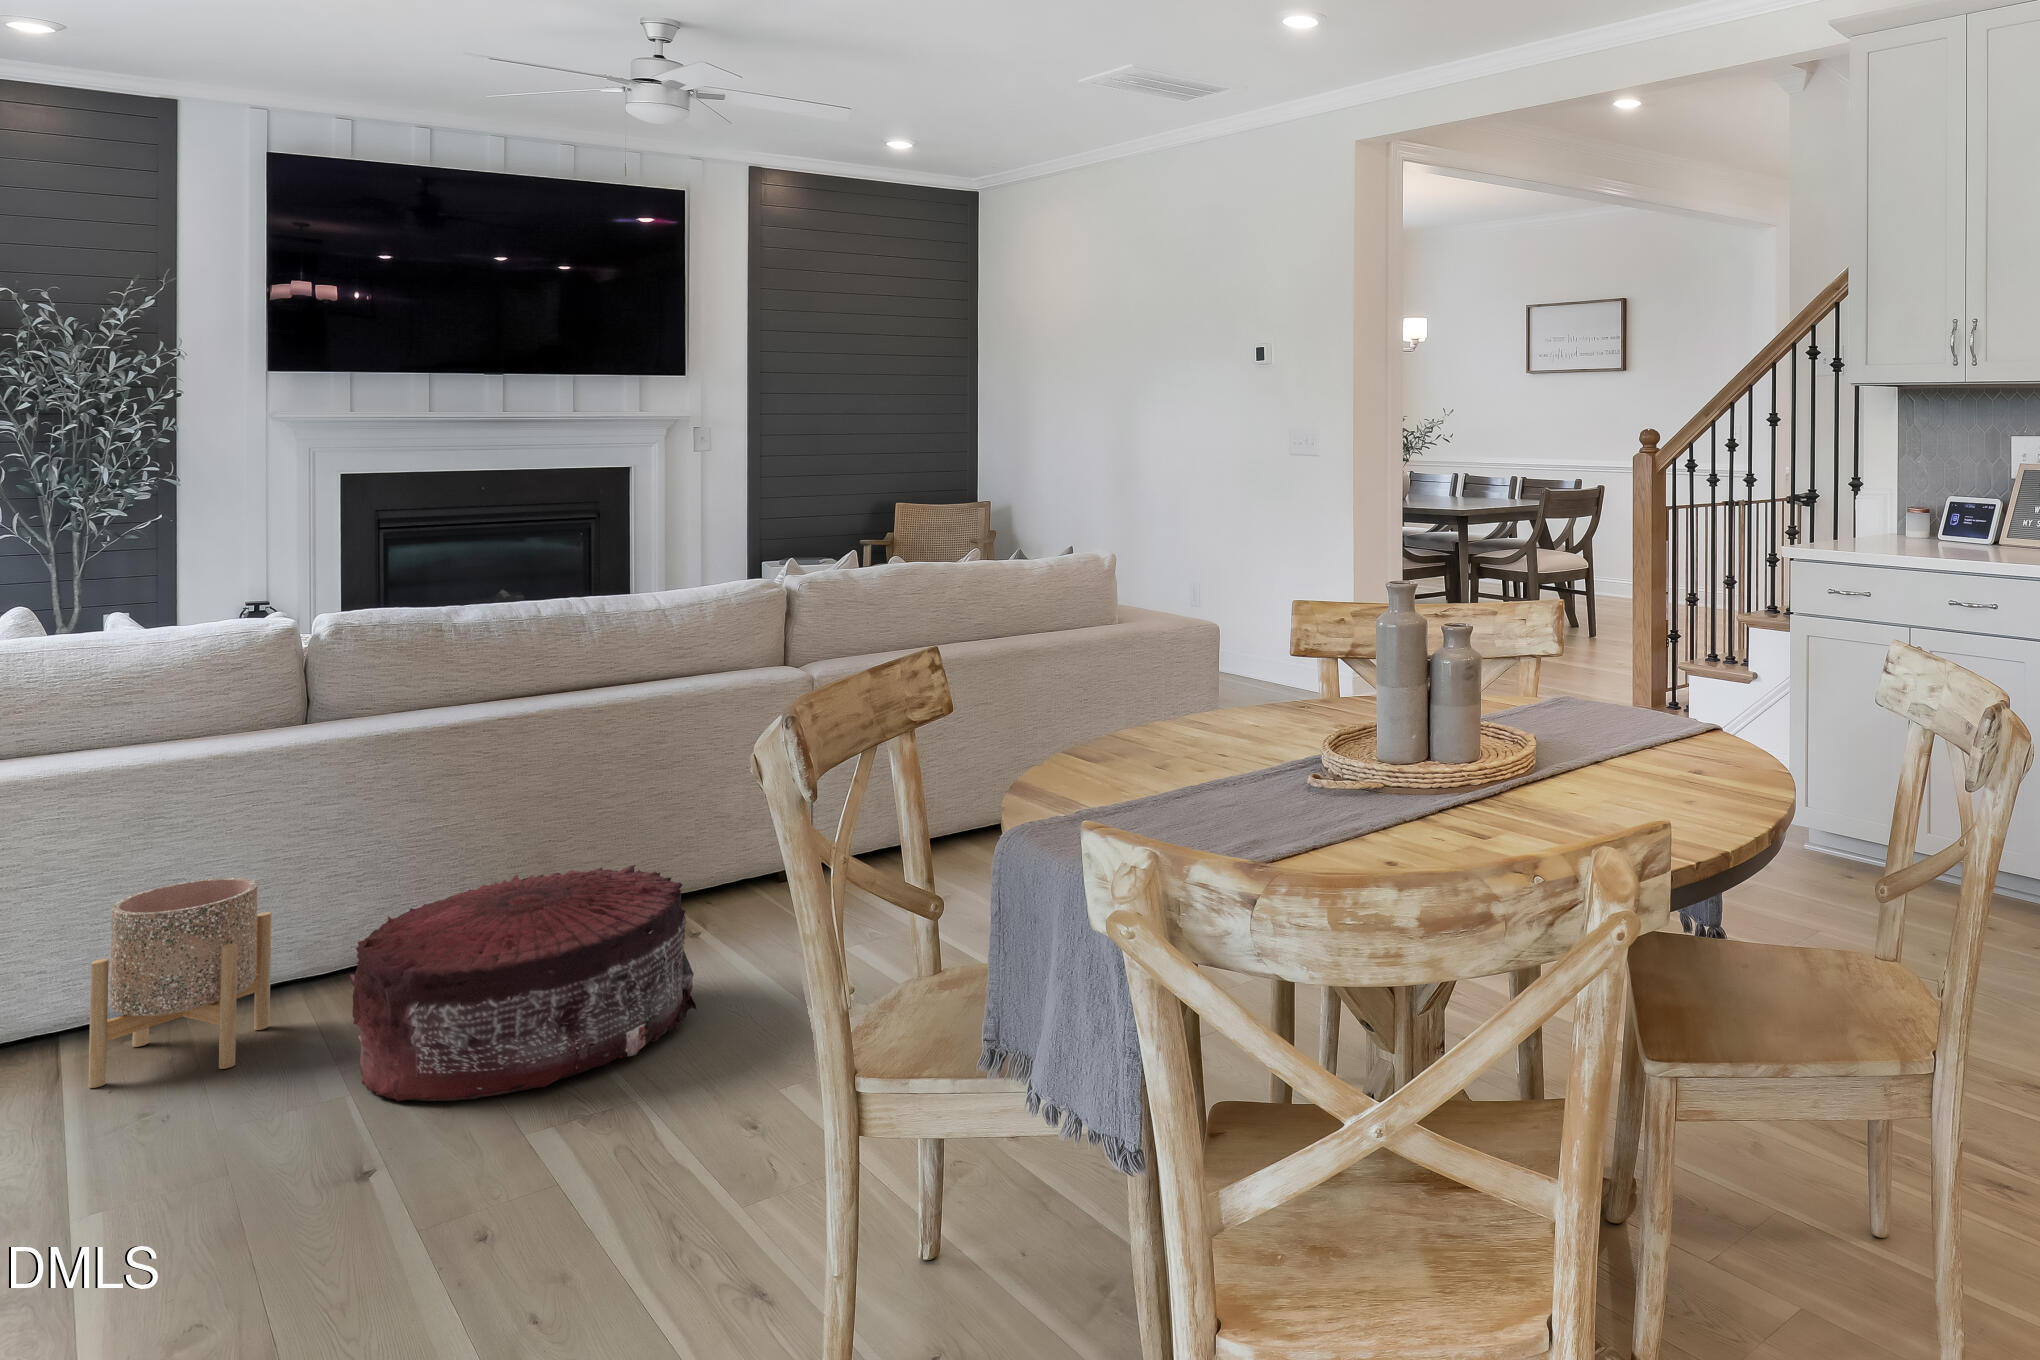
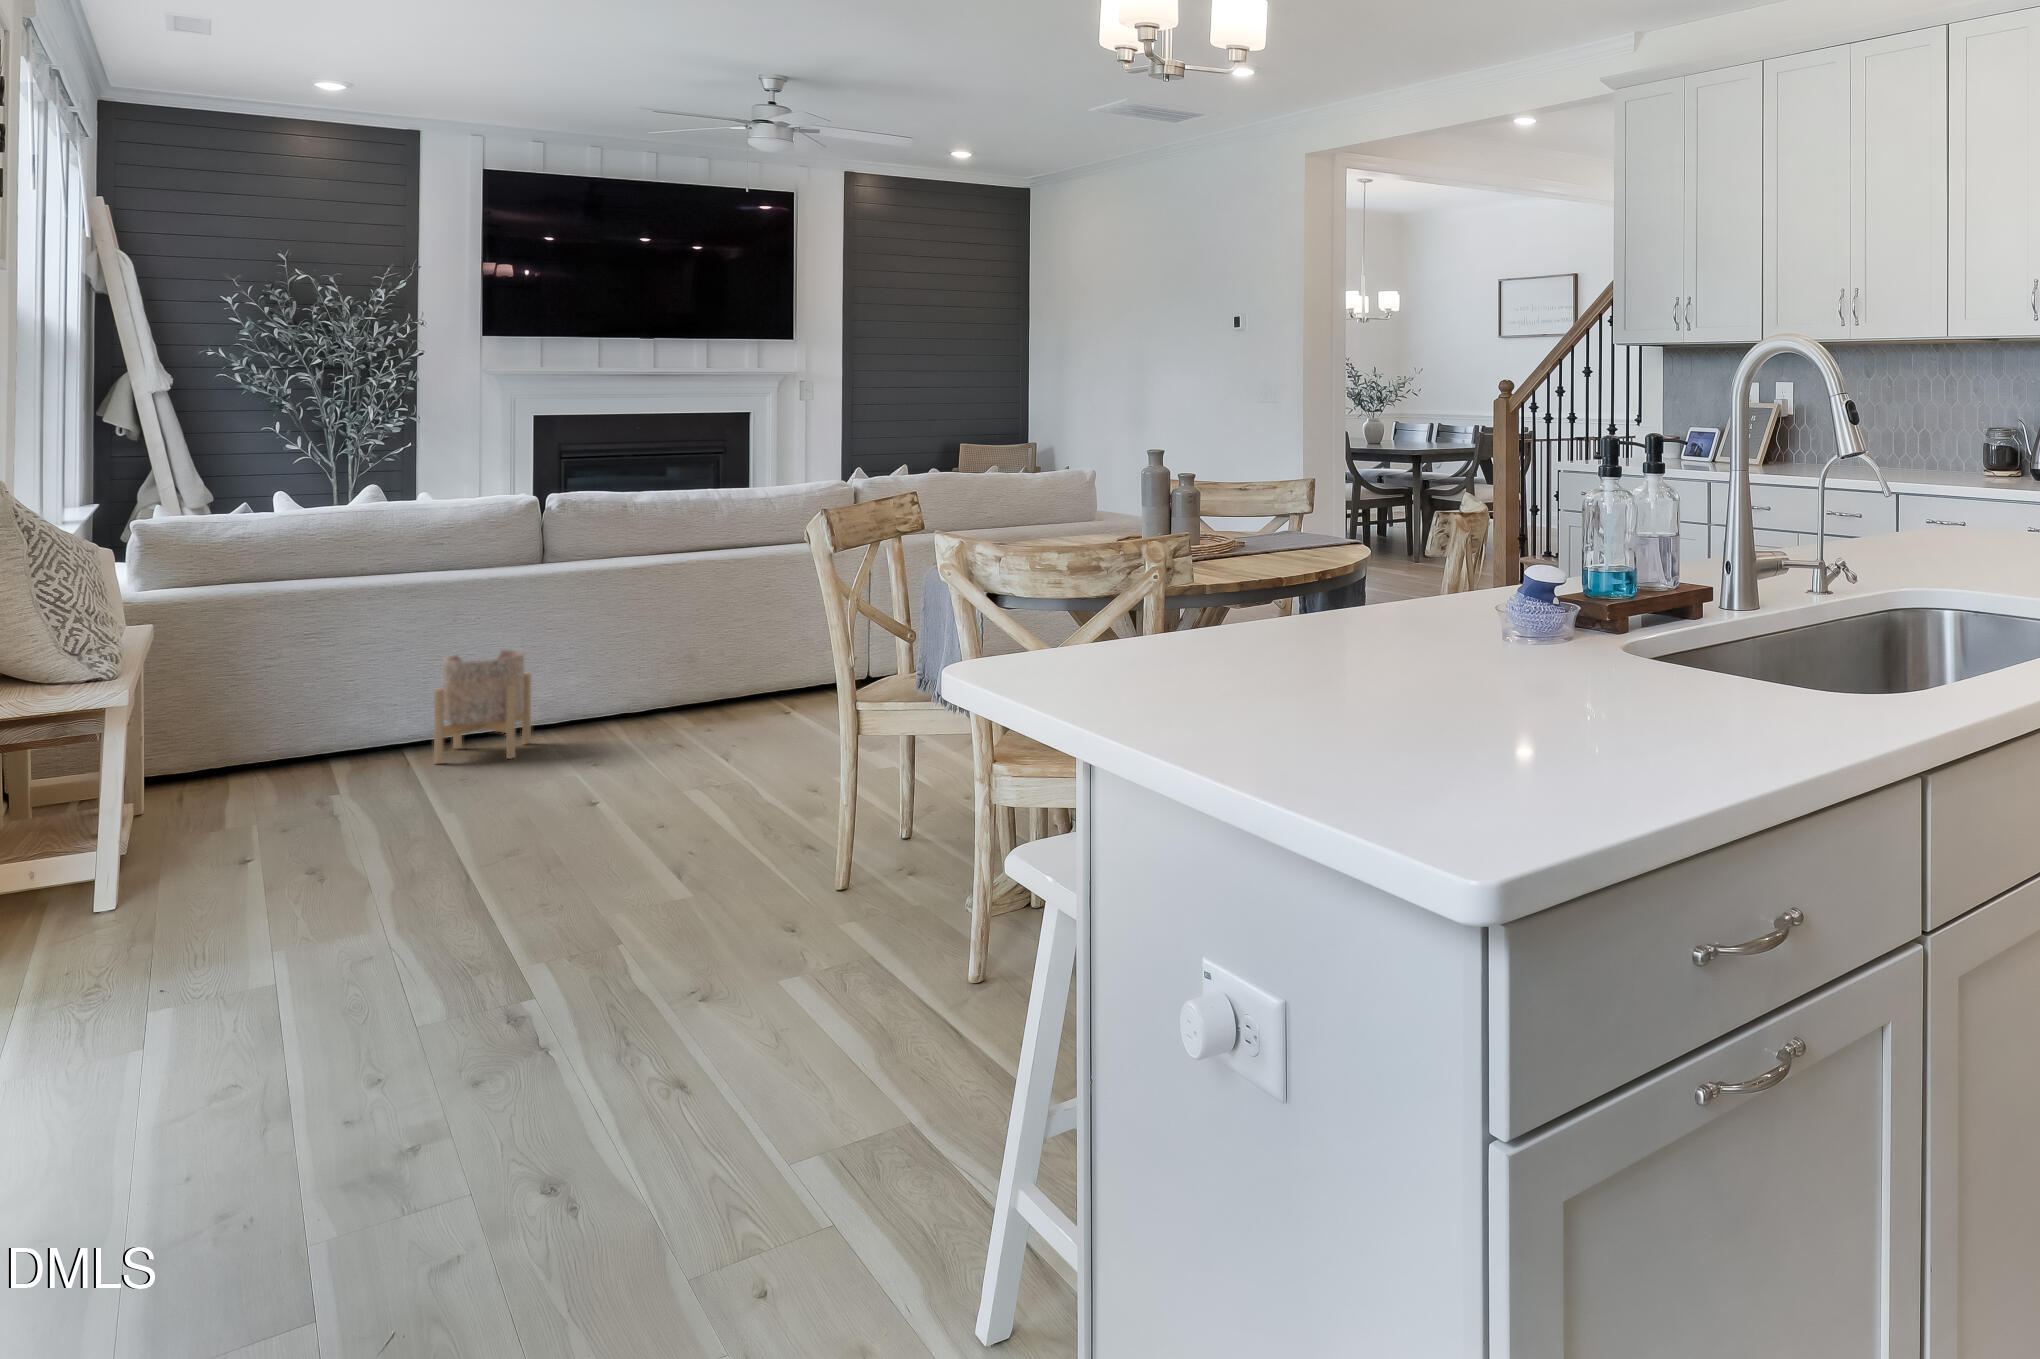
pouf: present [350,865,697,1101] -> none [582,653,789,773]

